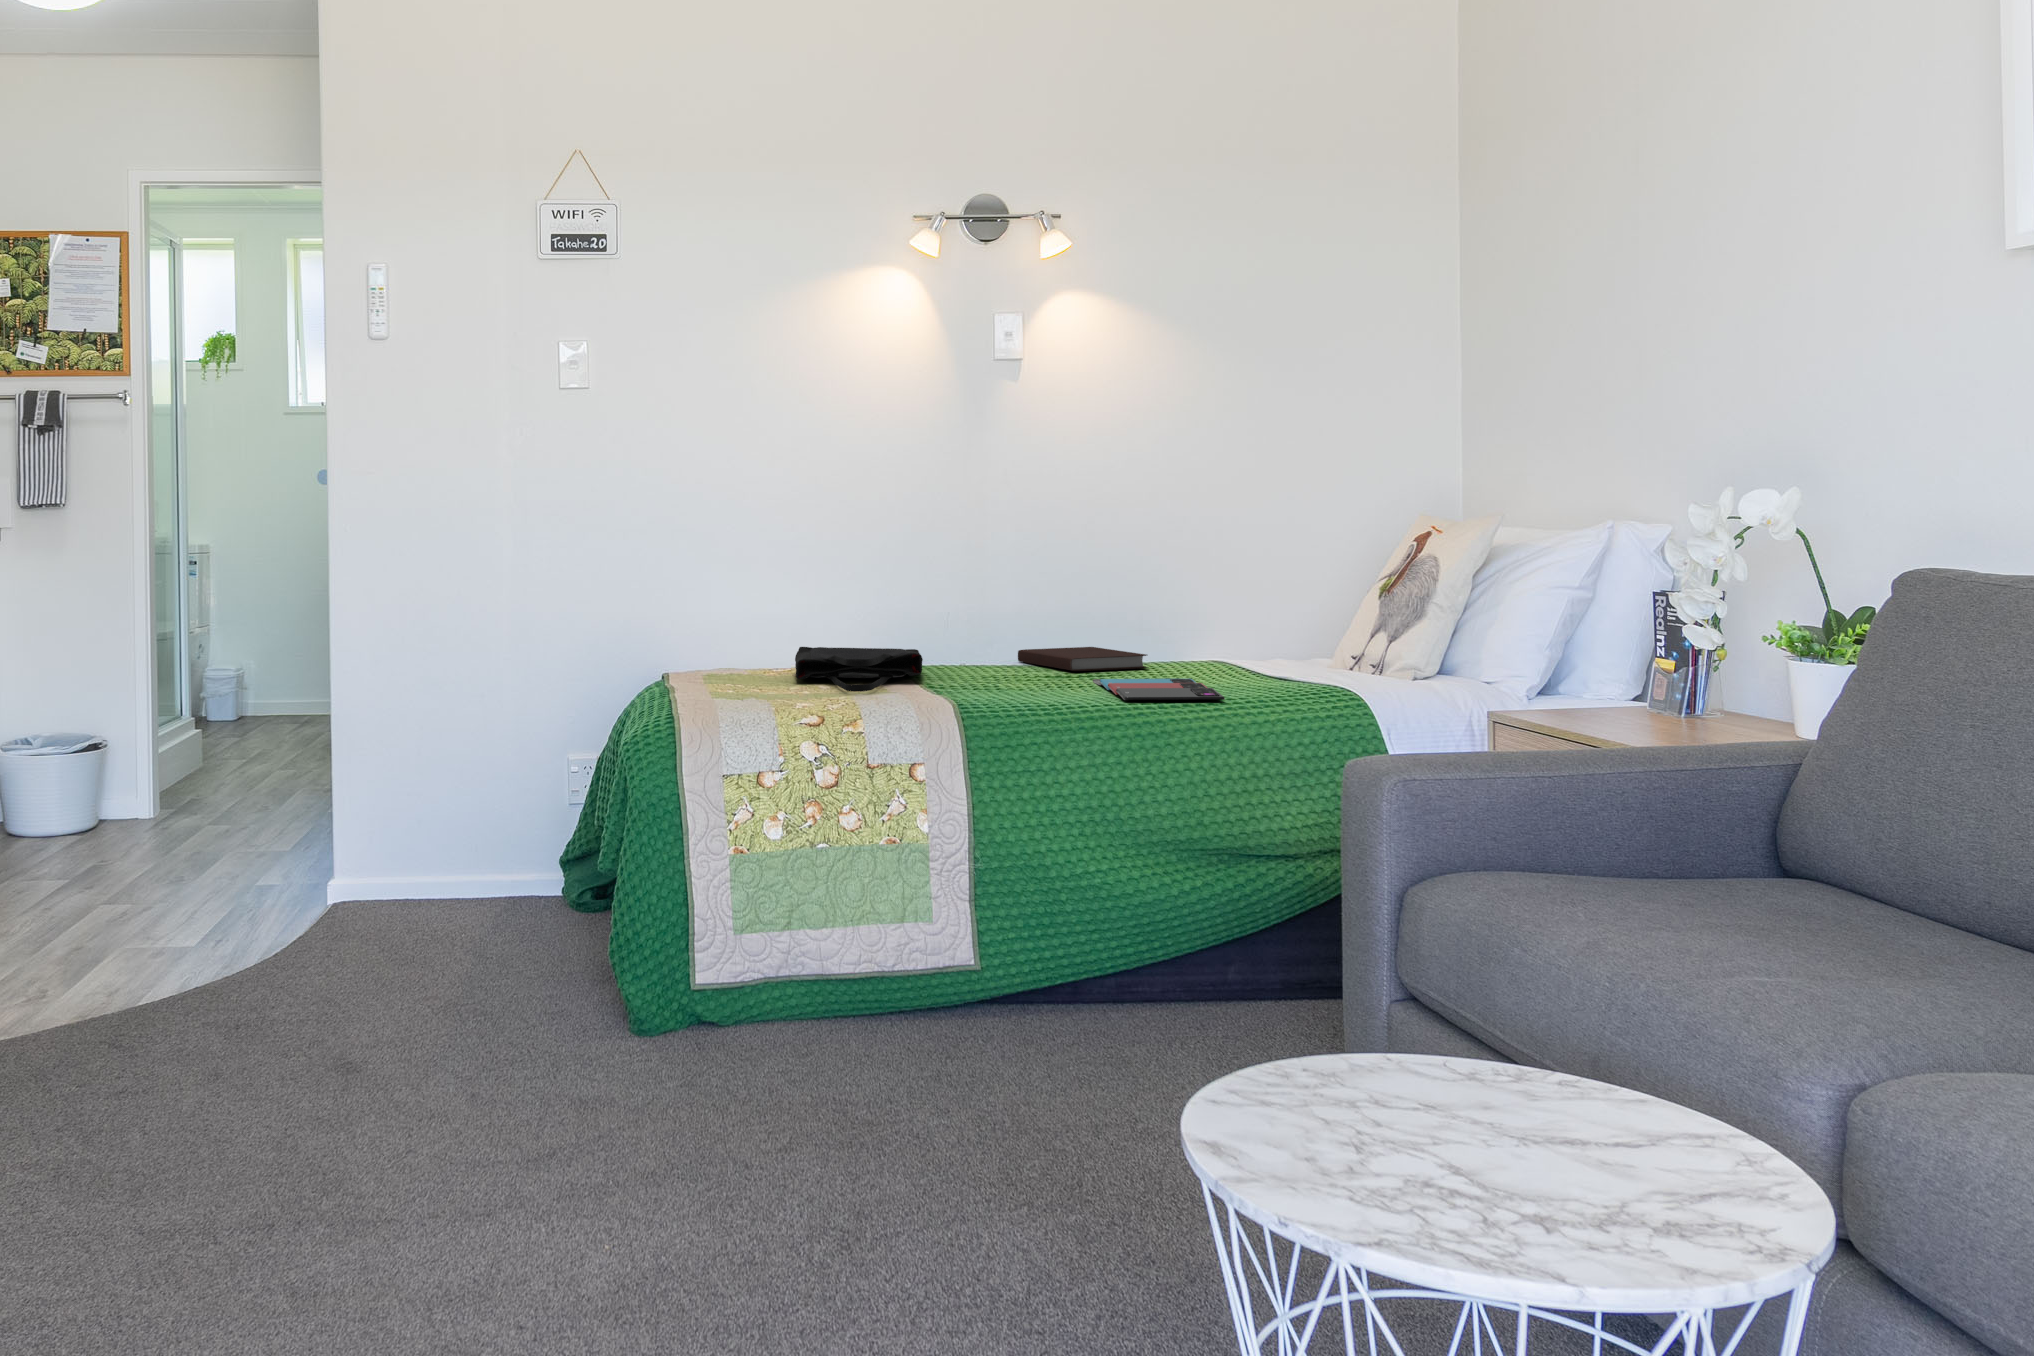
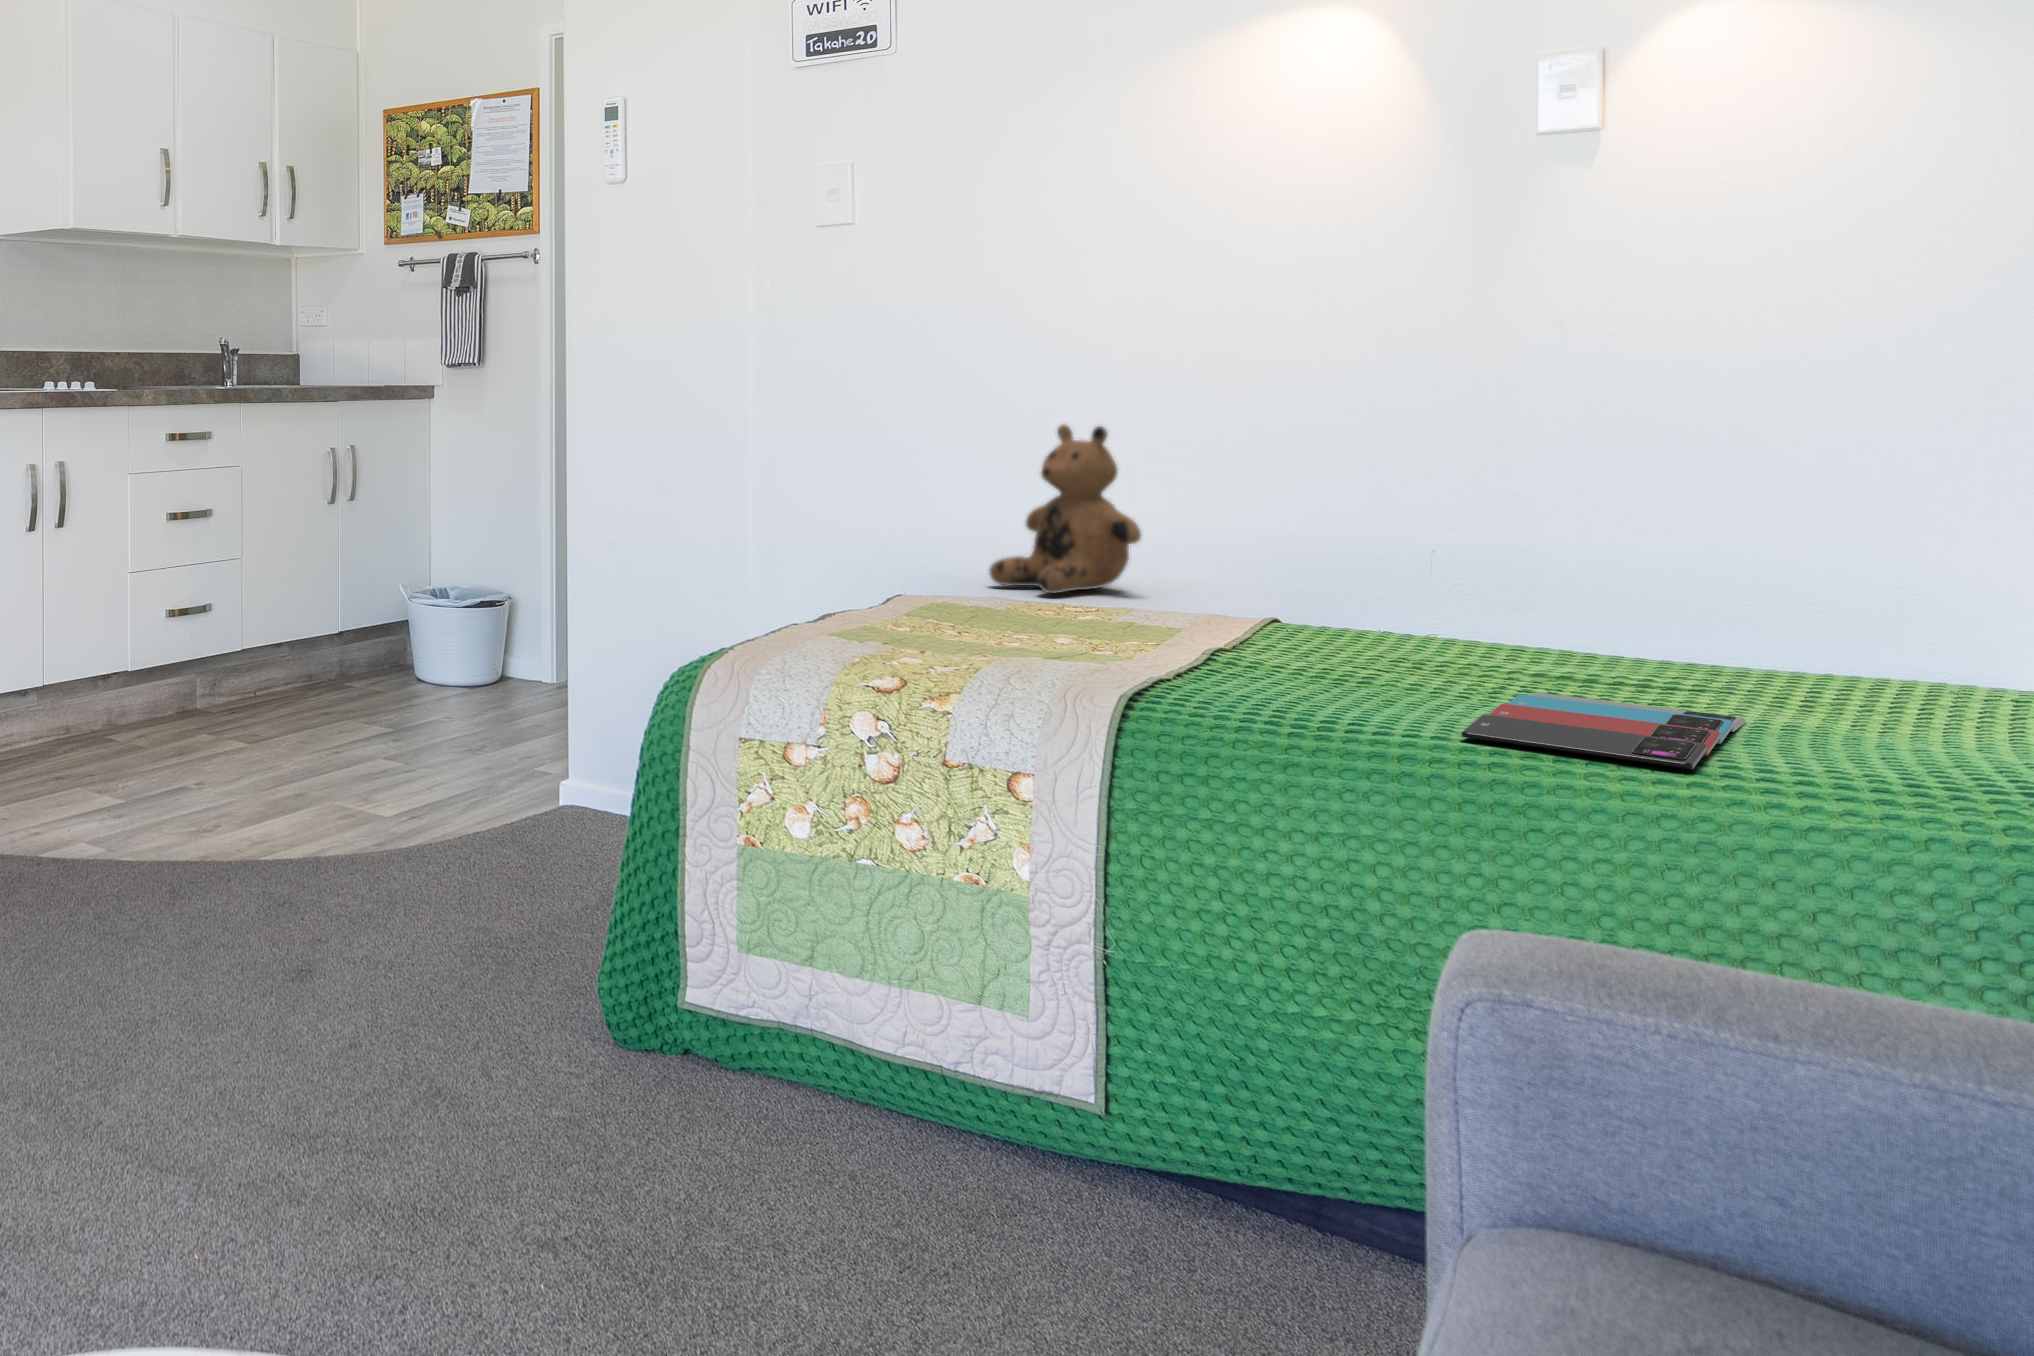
teddy bear: none [706,538,802,660] -> present [989,425,1141,593]
tote bag: present [795,647,923,692] -> none [1001,582,1254,657]
notebook: present [1018,647,1148,671] -> none [1503,626,1748,689]

